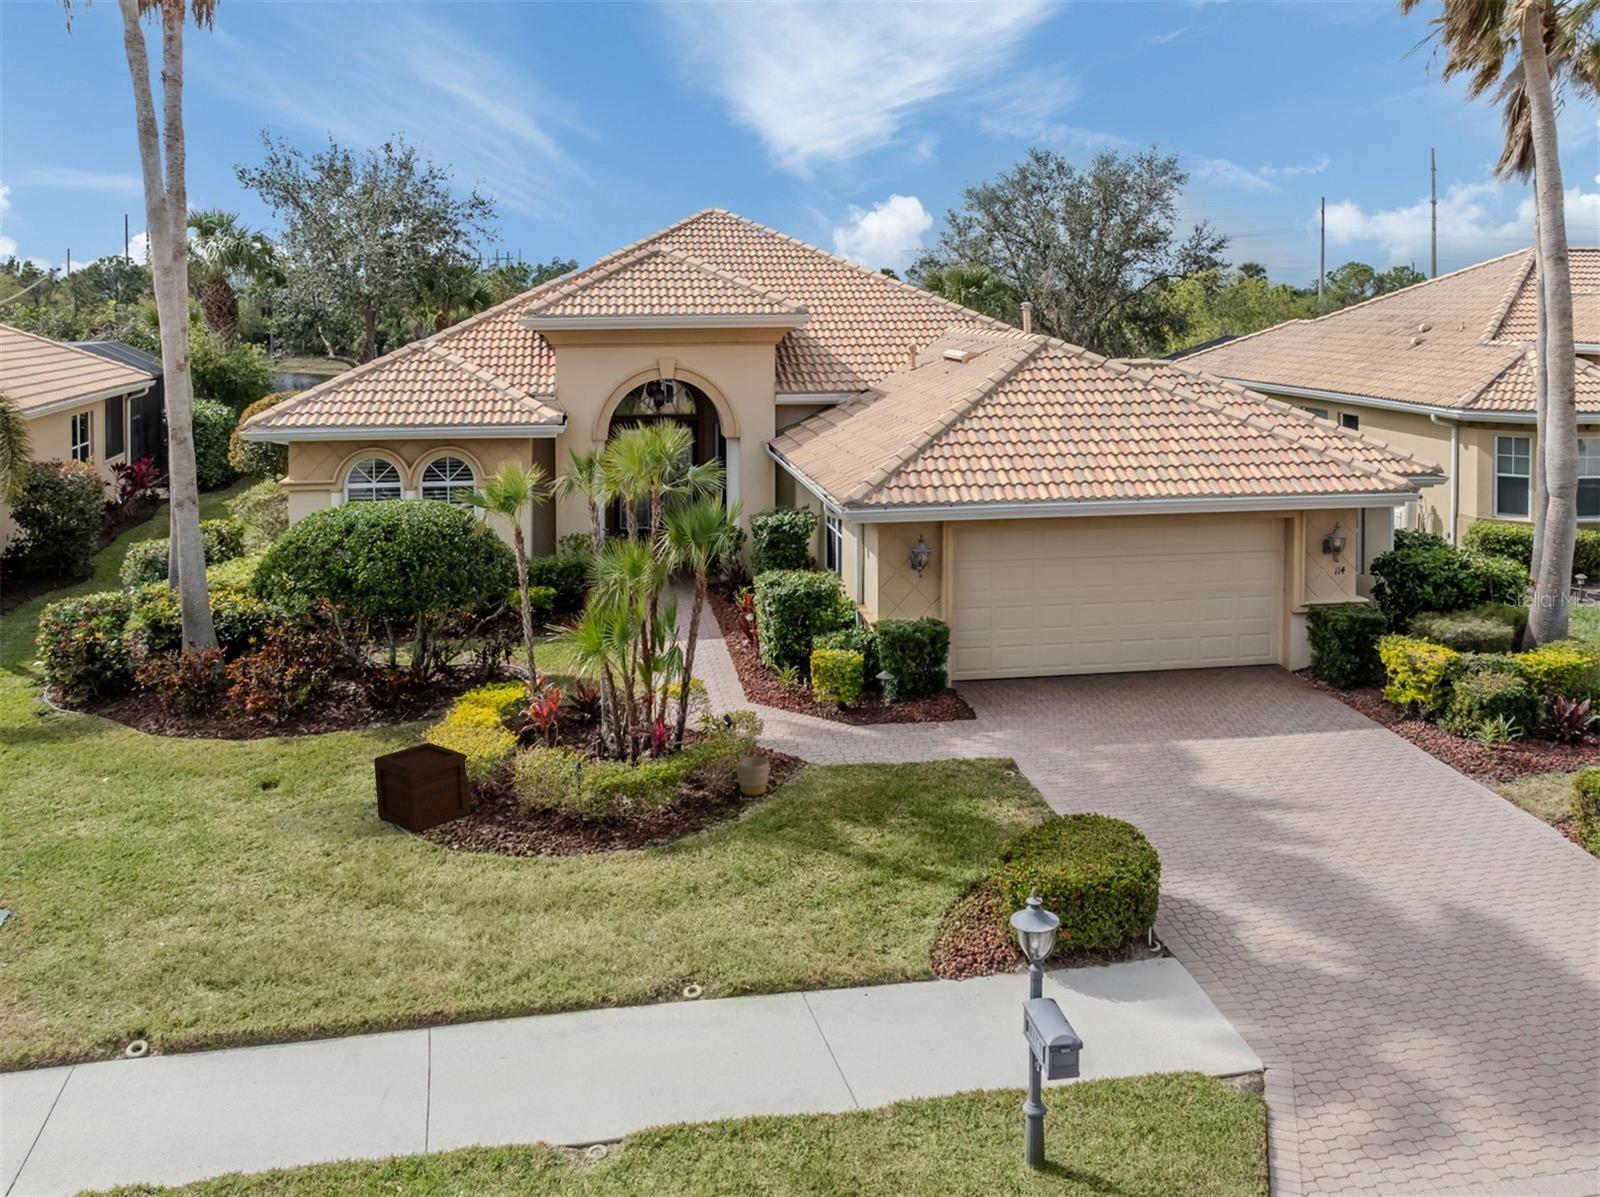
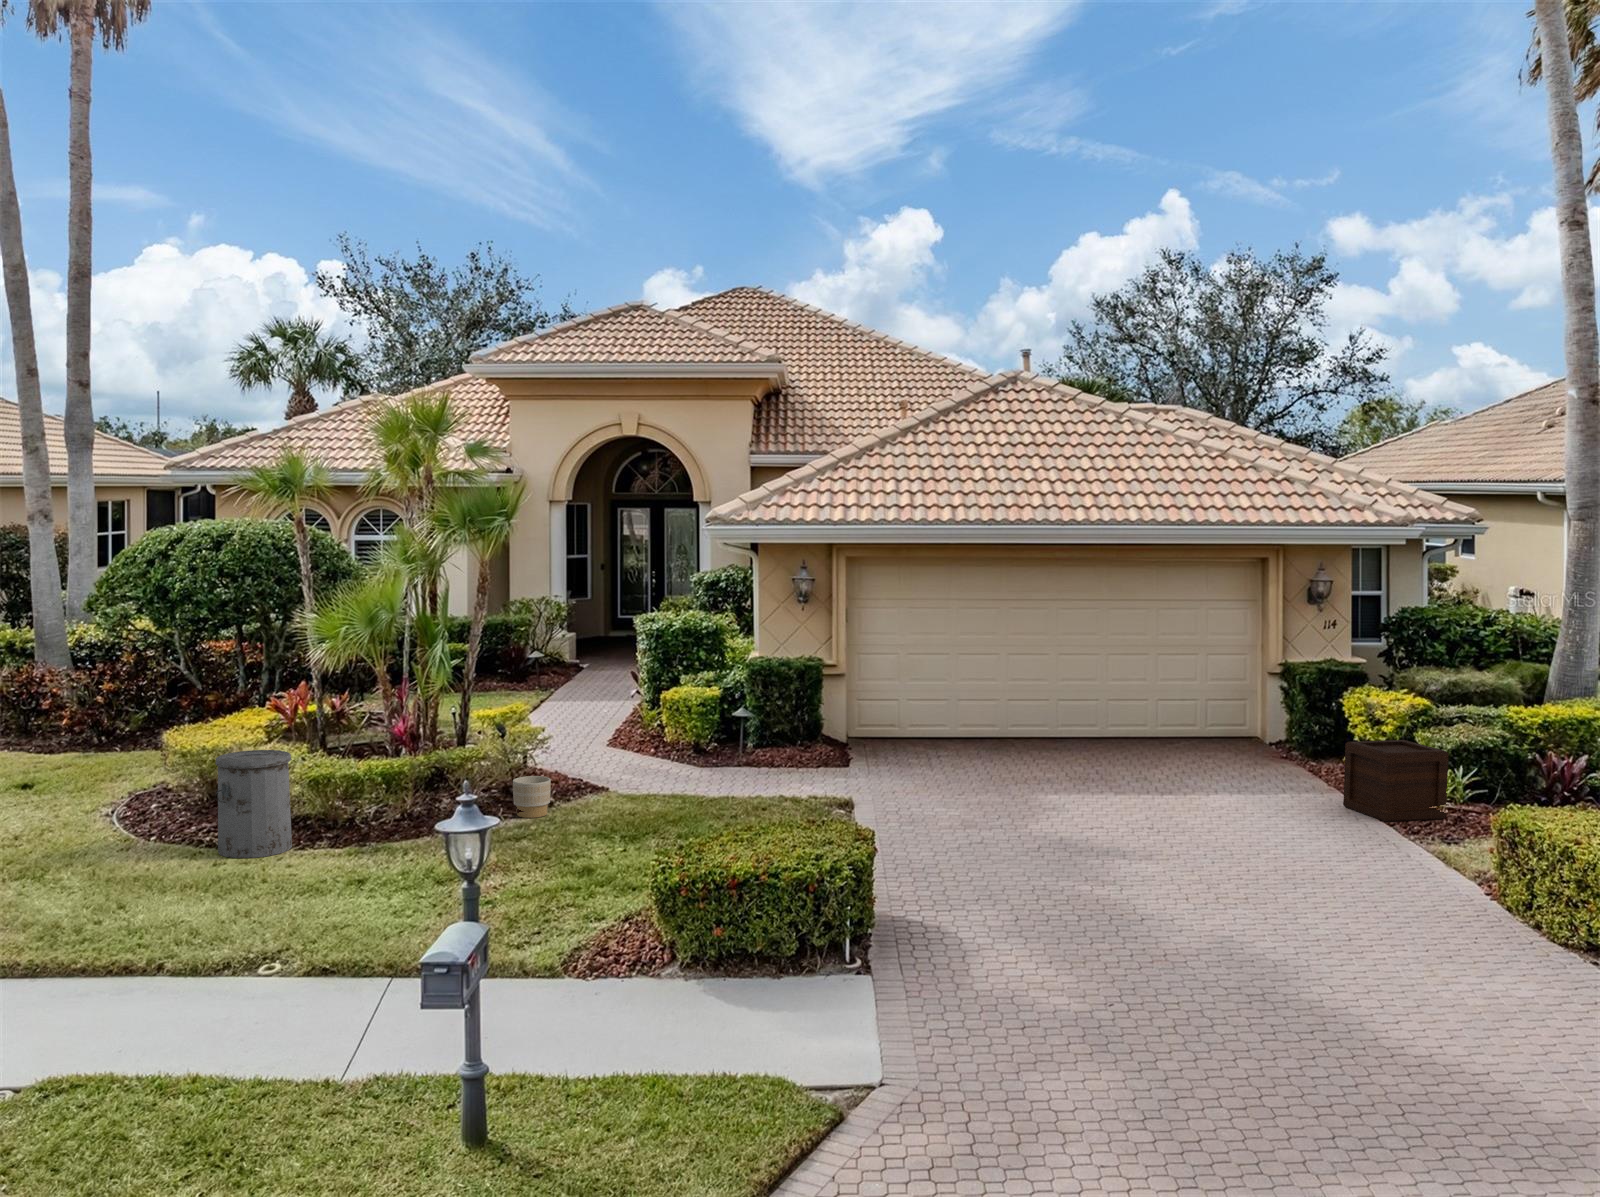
wooden crate: present [374,743,471,832] -> present [1343,740,1448,822]
trash can: none [519,762,584,862] -> present [215,750,292,858]

